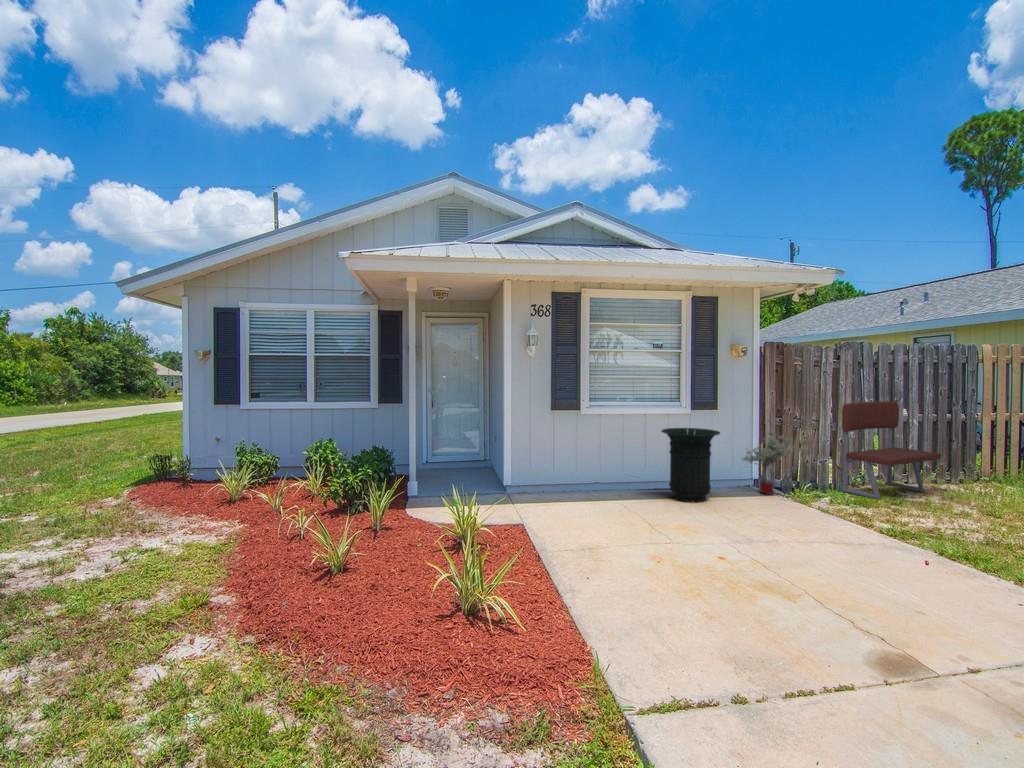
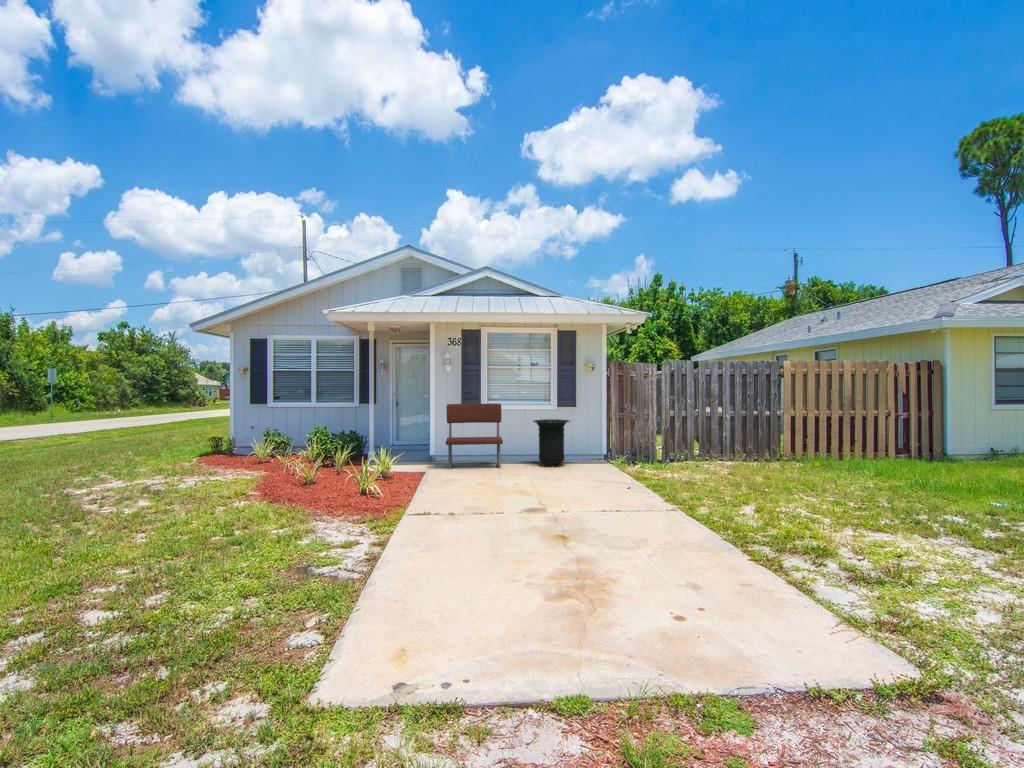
bench: present [842,402,941,500] -> present [446,403,503,469]
potted tree: present [742,429,793,495] -> none [590,420,627,465]

